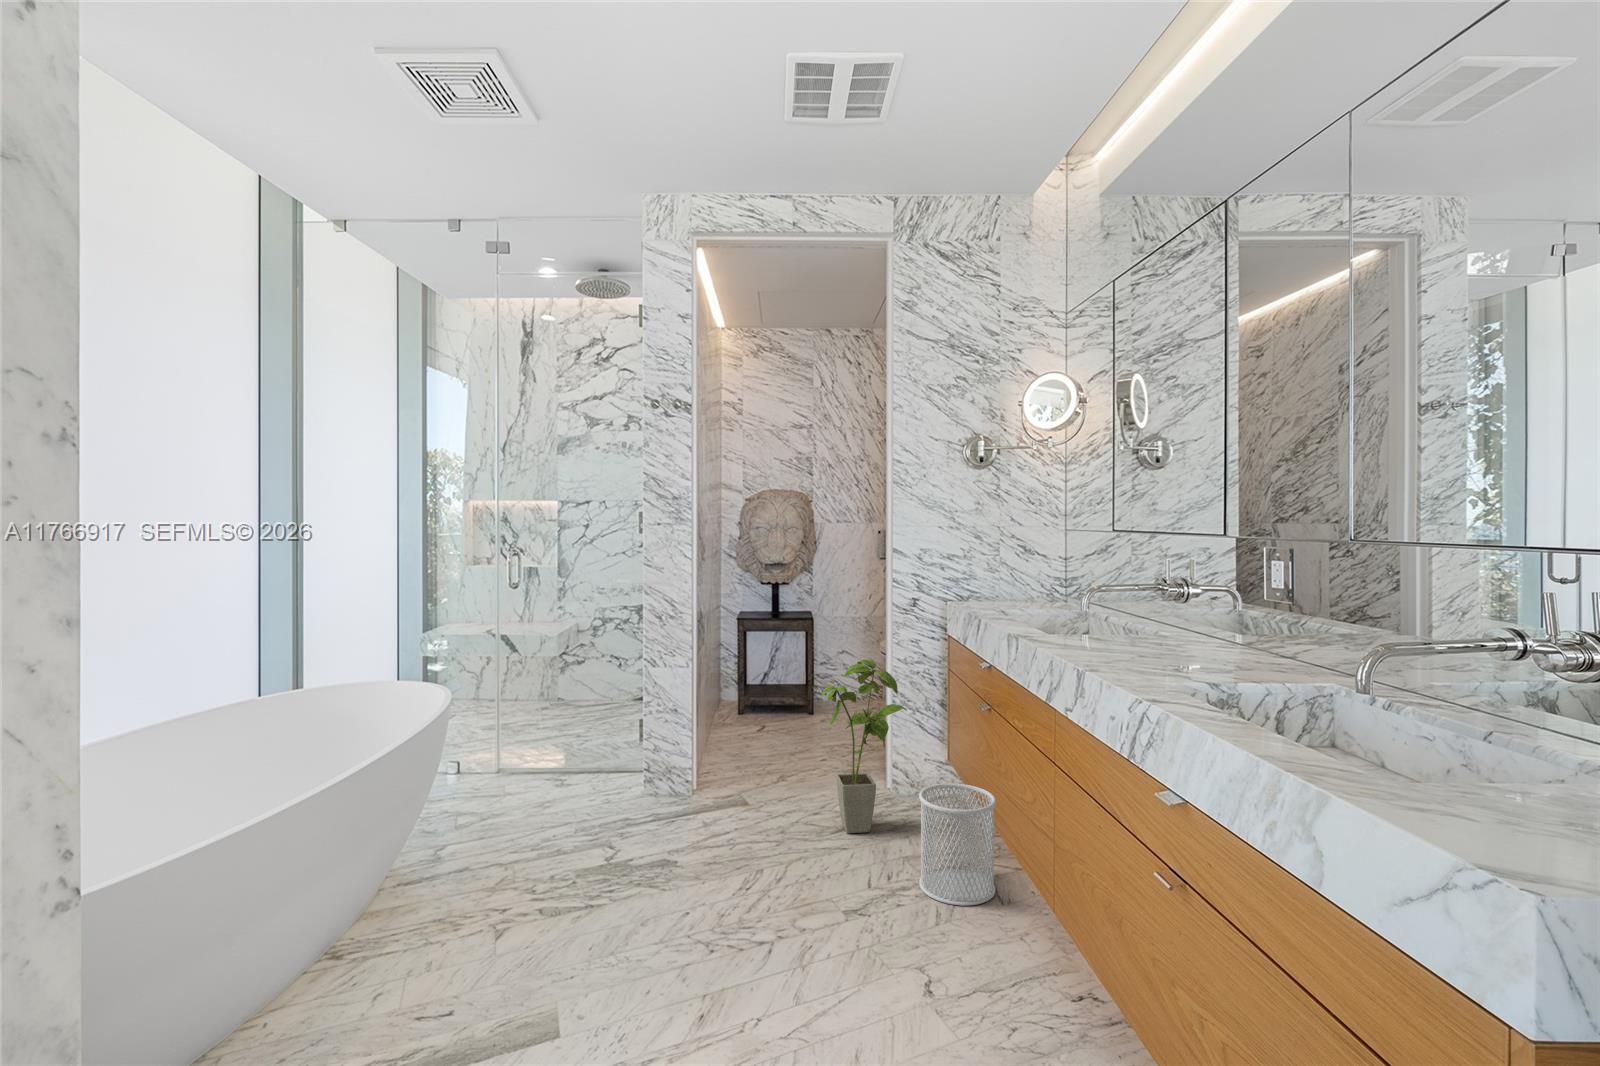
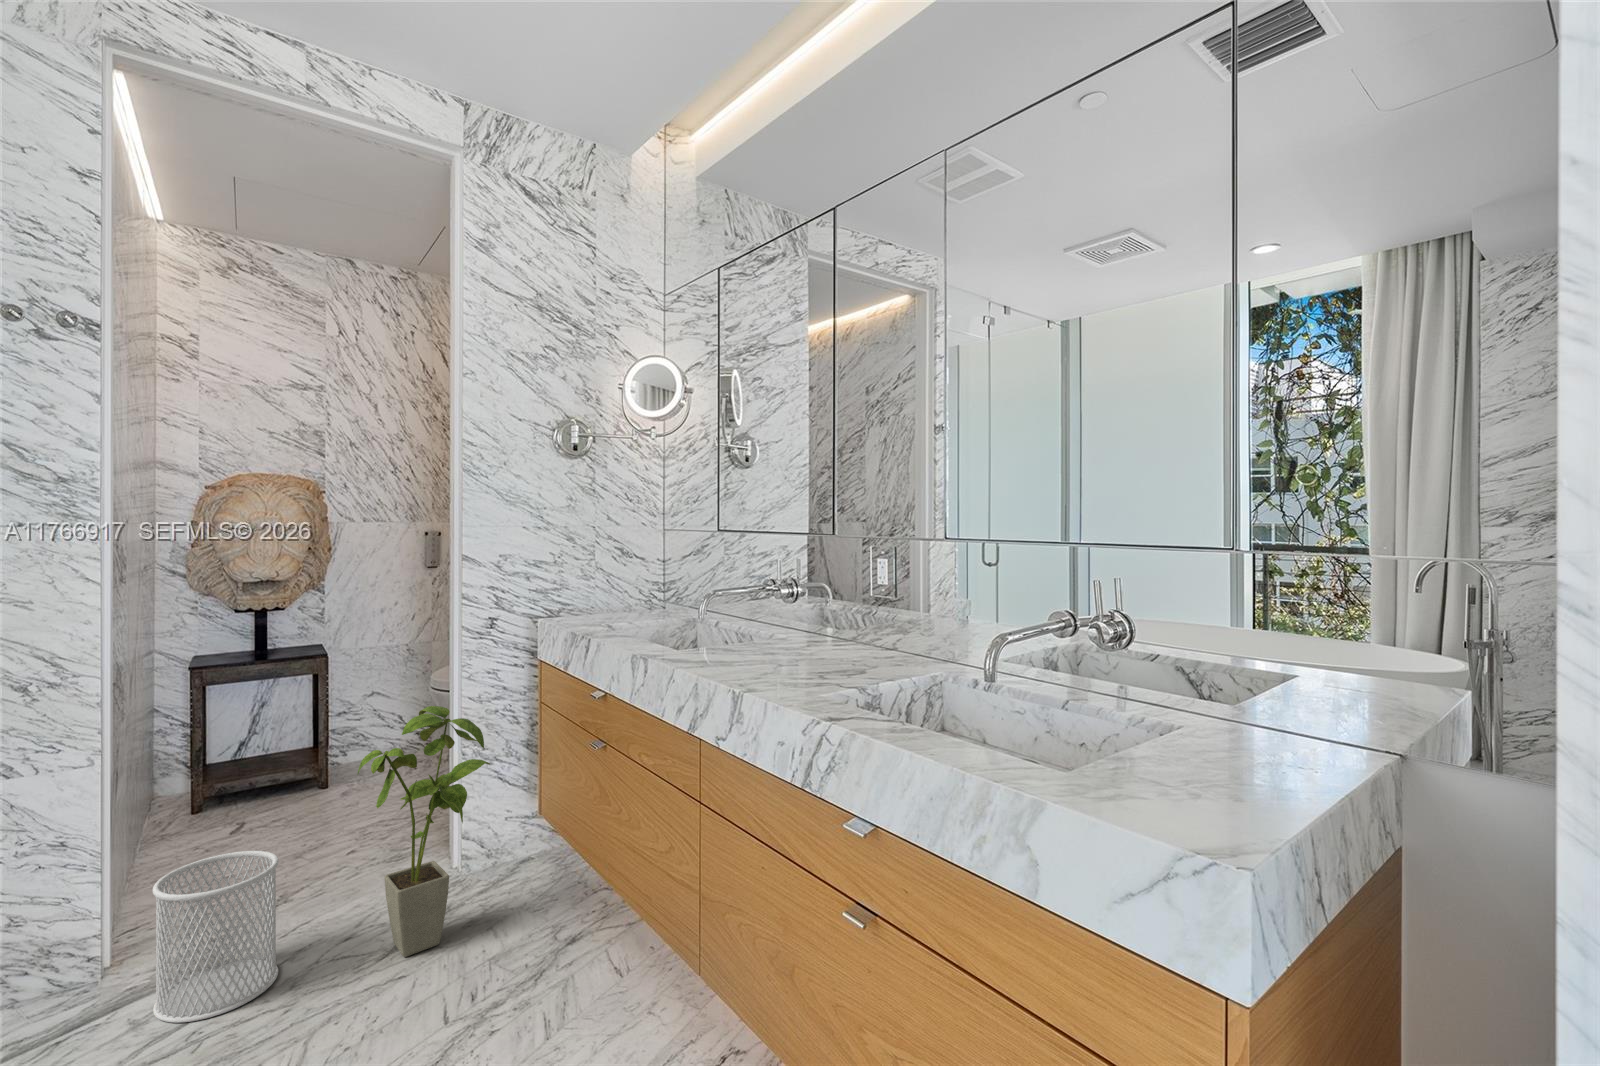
wastebasket: present [919,783,996,906] -> present [153,851,279,1023]

